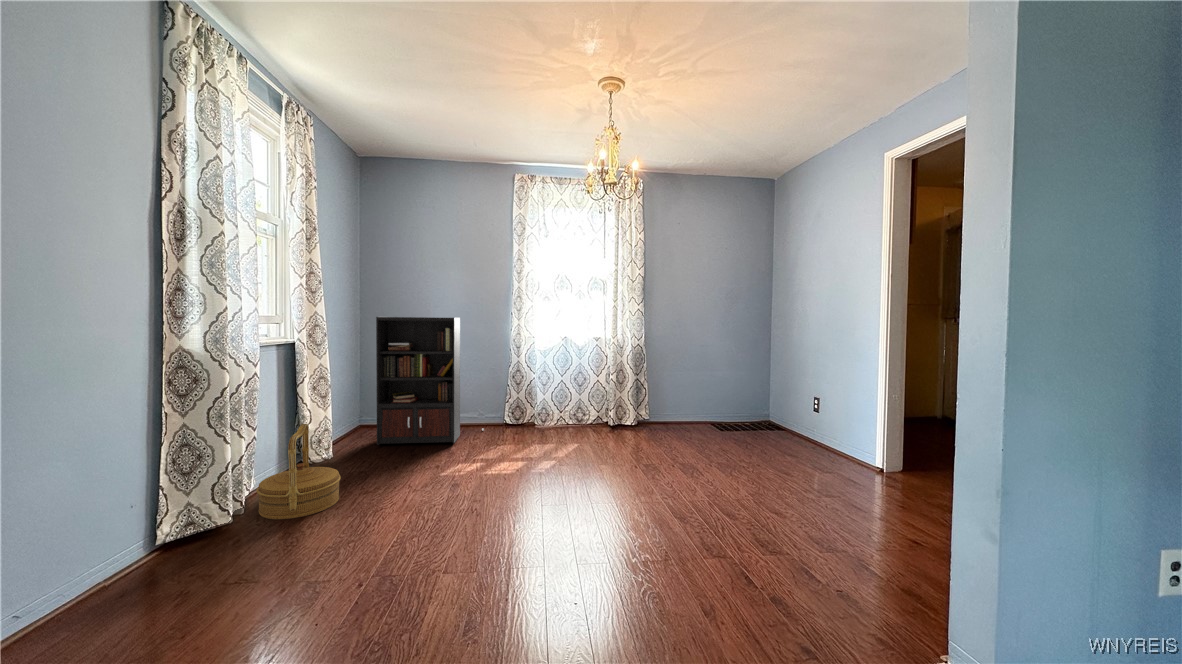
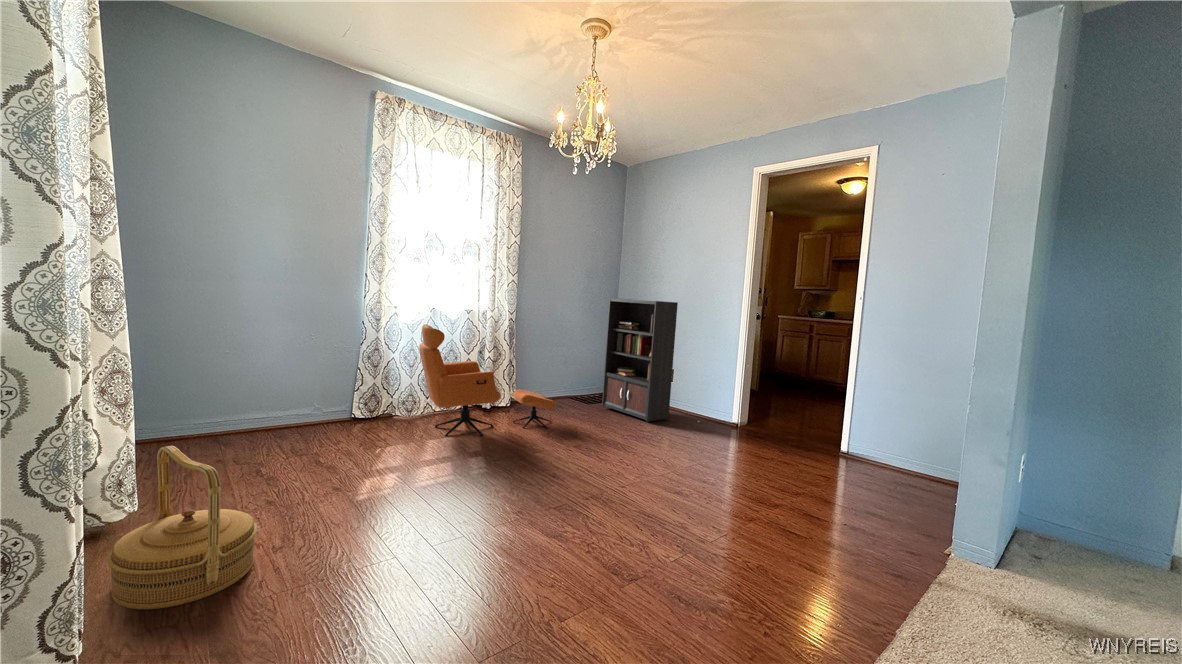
bookcase: present [376,317,484,445] -> present [602,298,700,422]
armchair: none [534,350,657,447] -> present [419,324,555,436]

